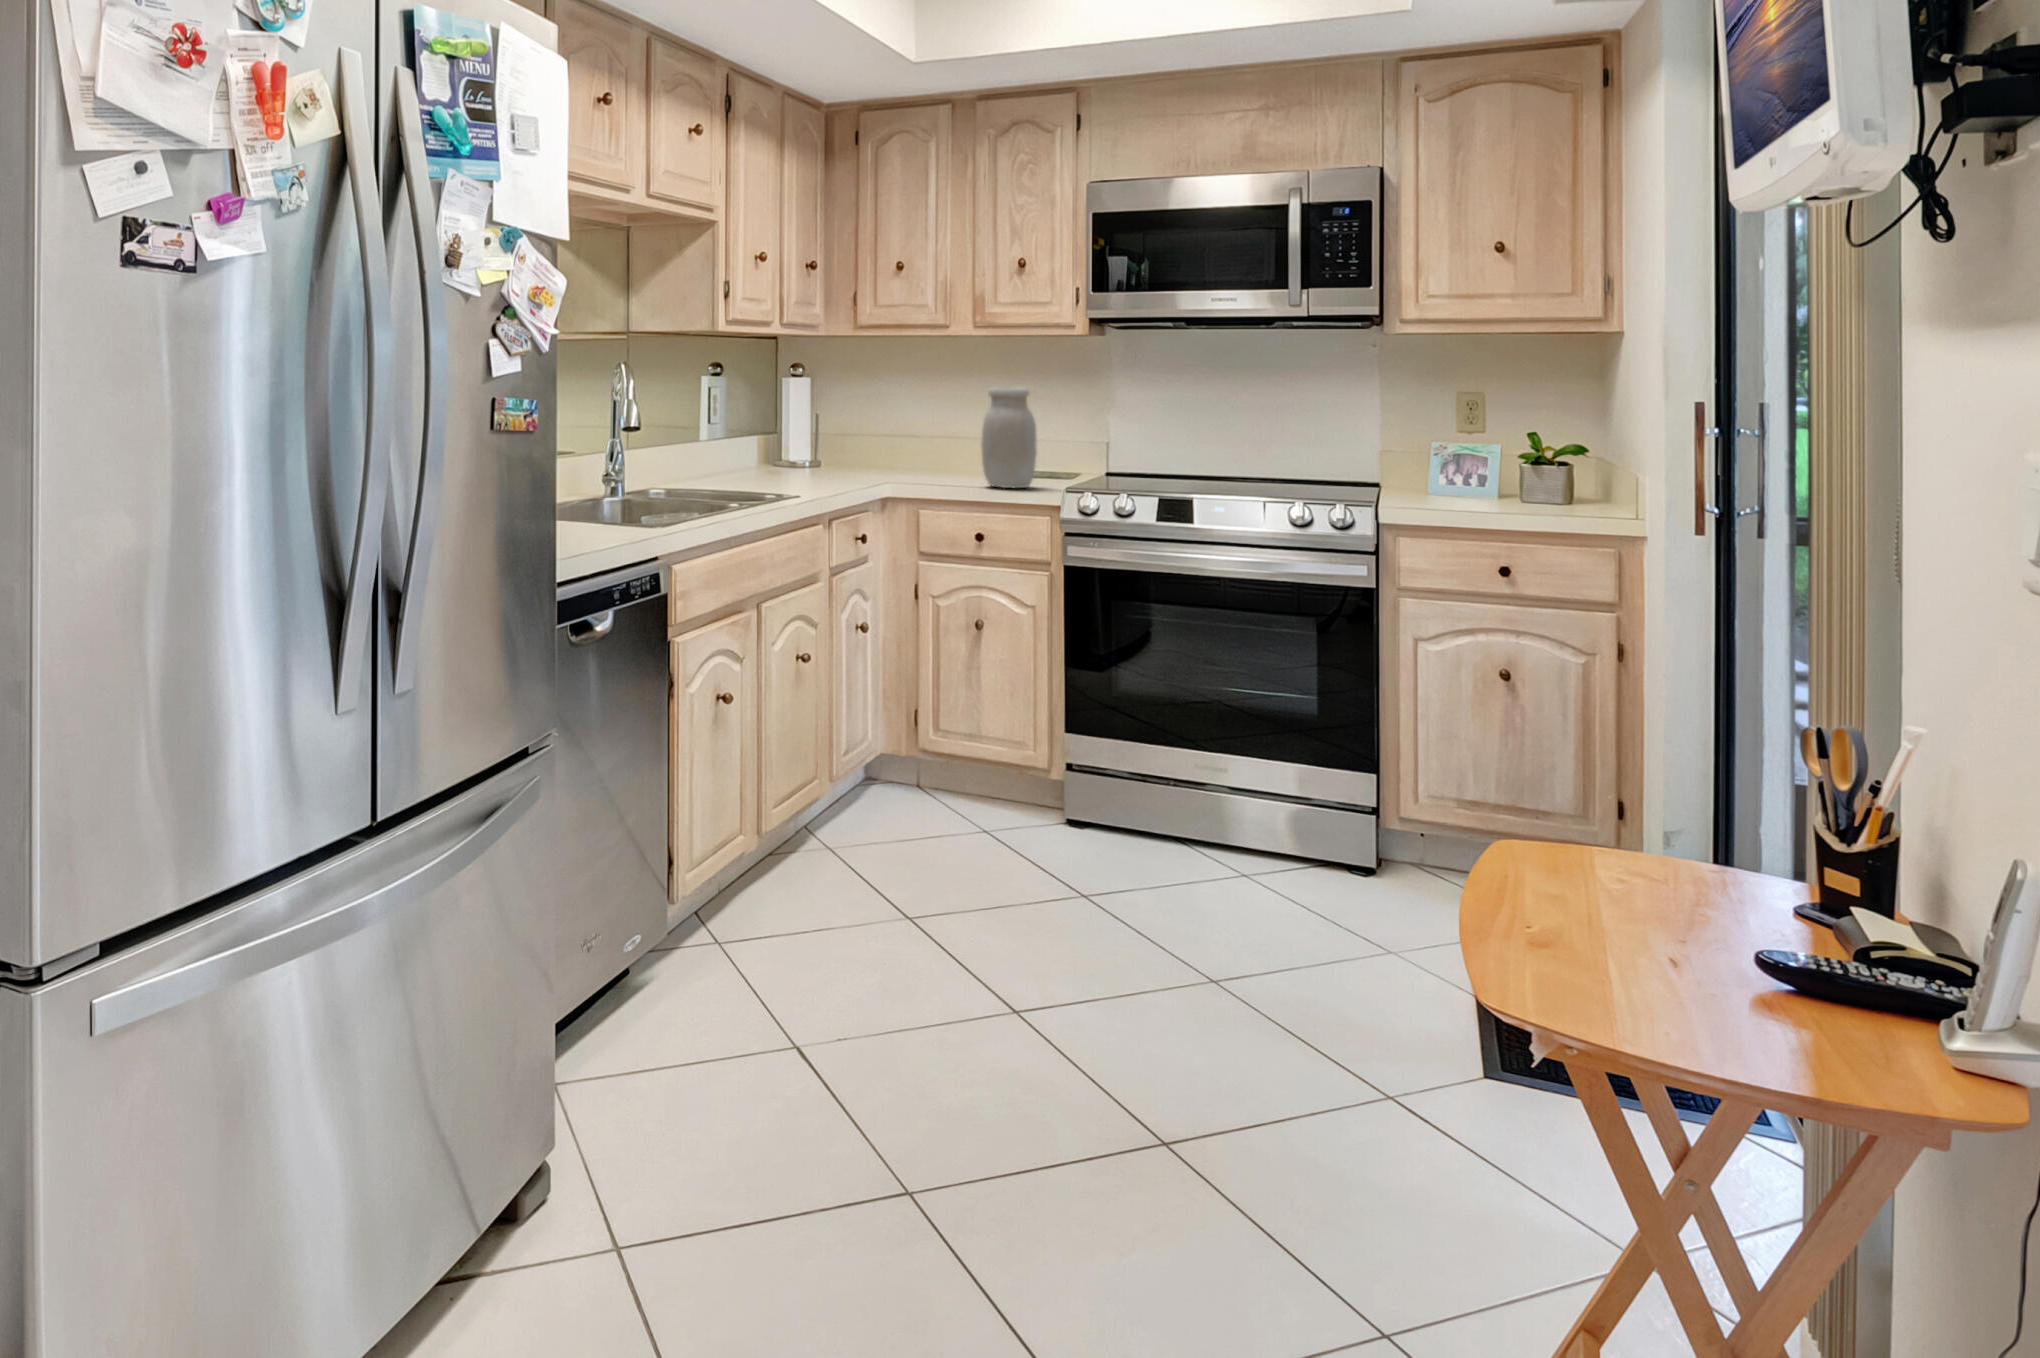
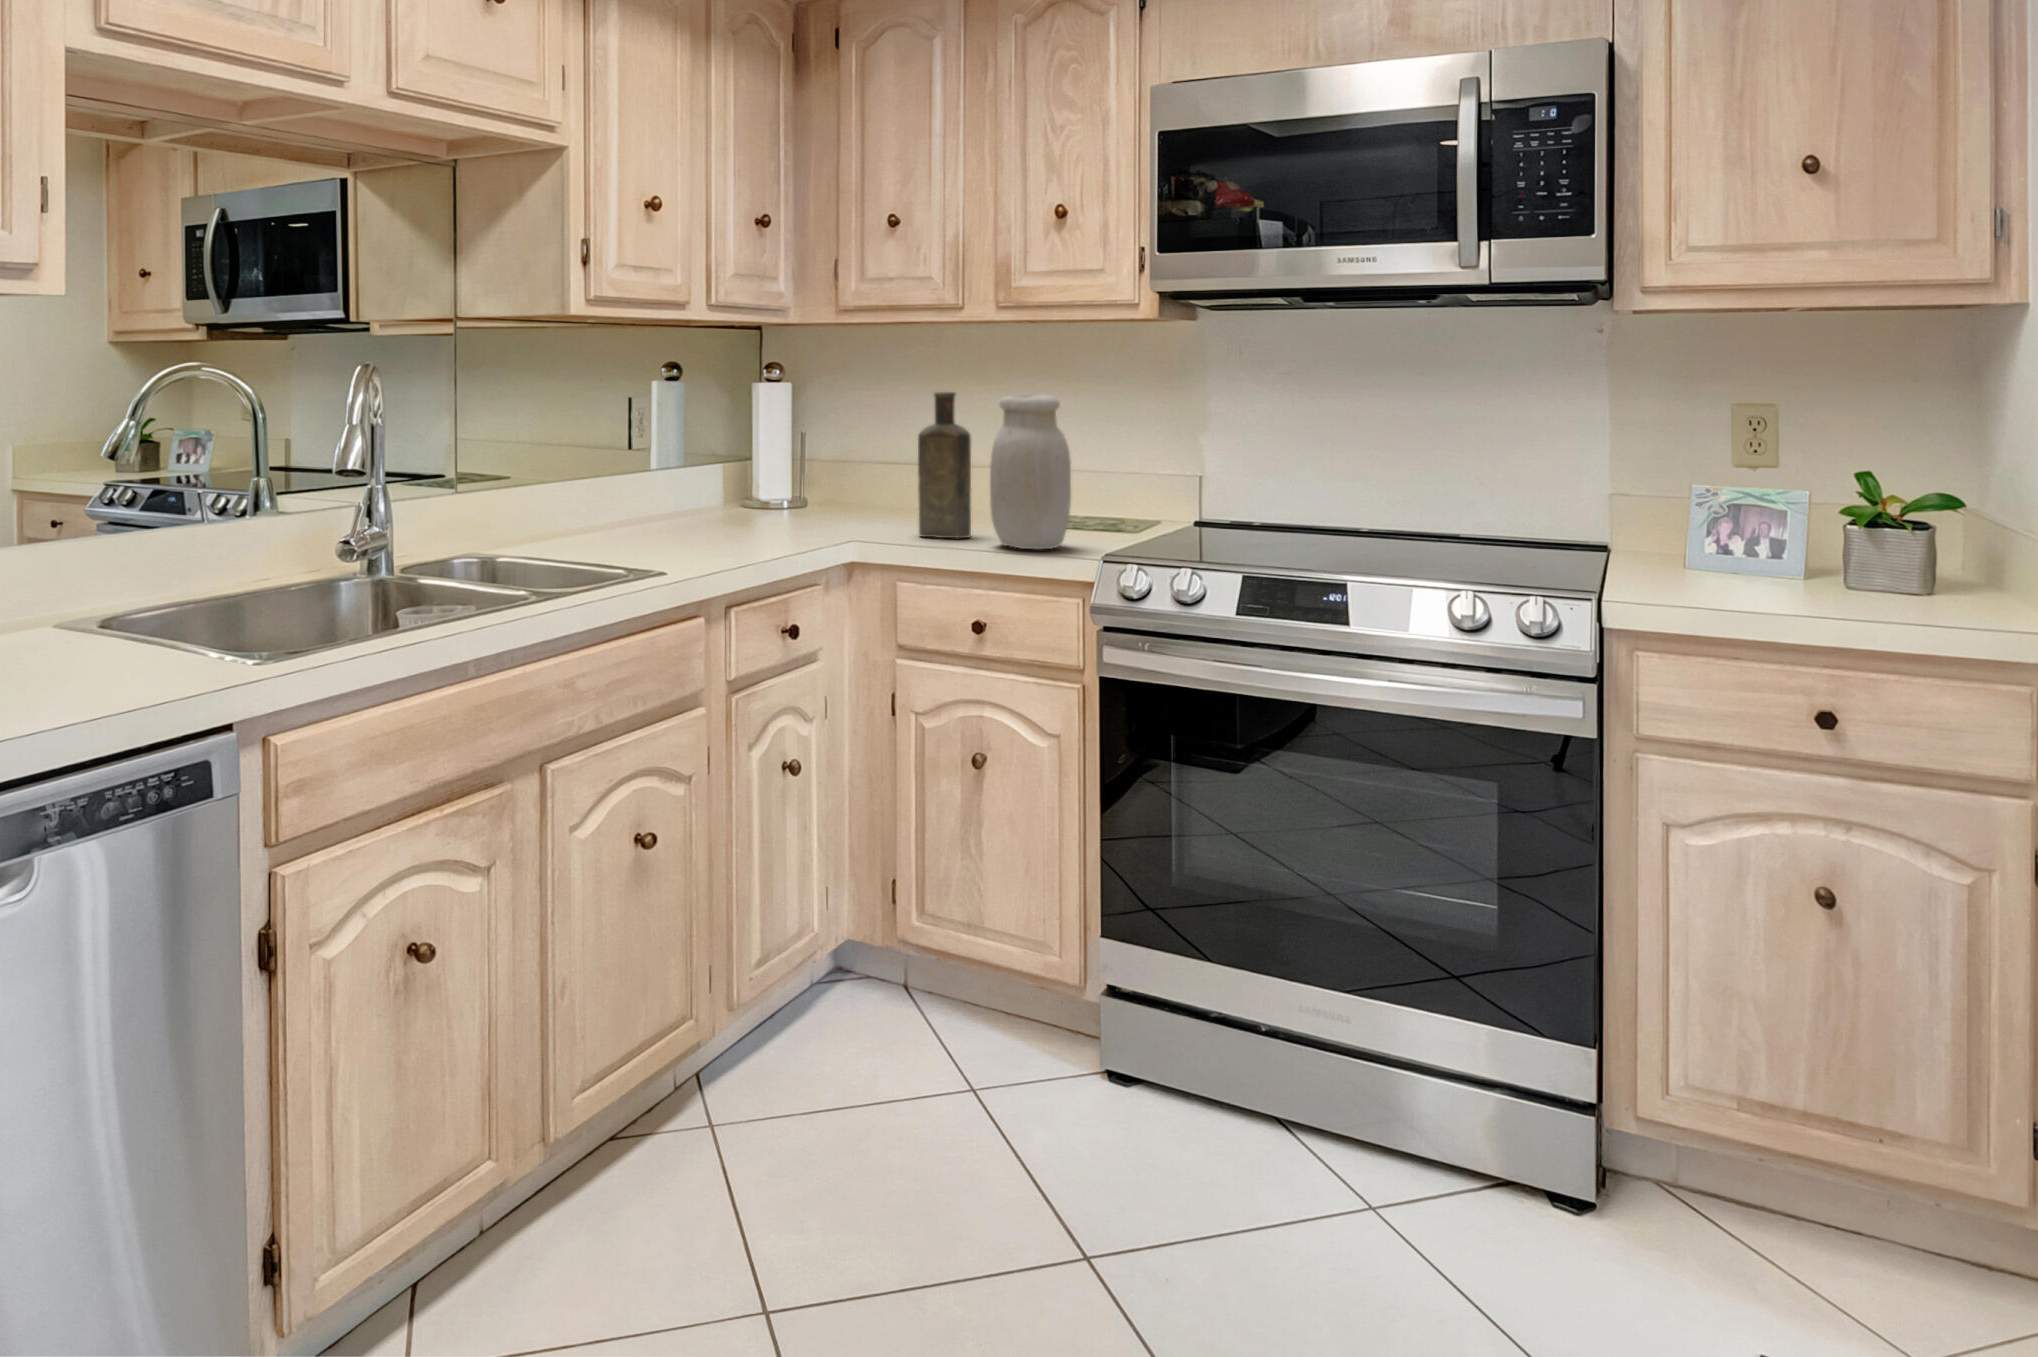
bottle: none [923,385,962,483] -> present [918,392,971,538]

